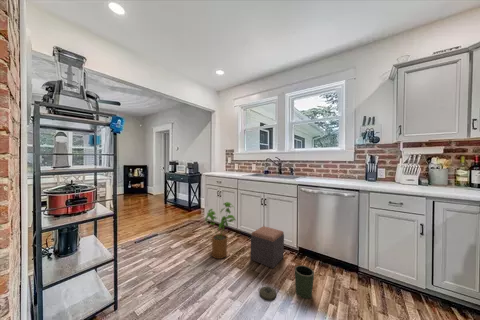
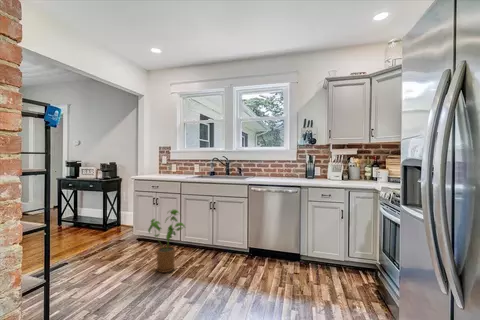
footstool: present [250,226,284,268] -> none [202,232,235,271]
trash can: present [260,265,314,300] -> none [218,260,266,295]

